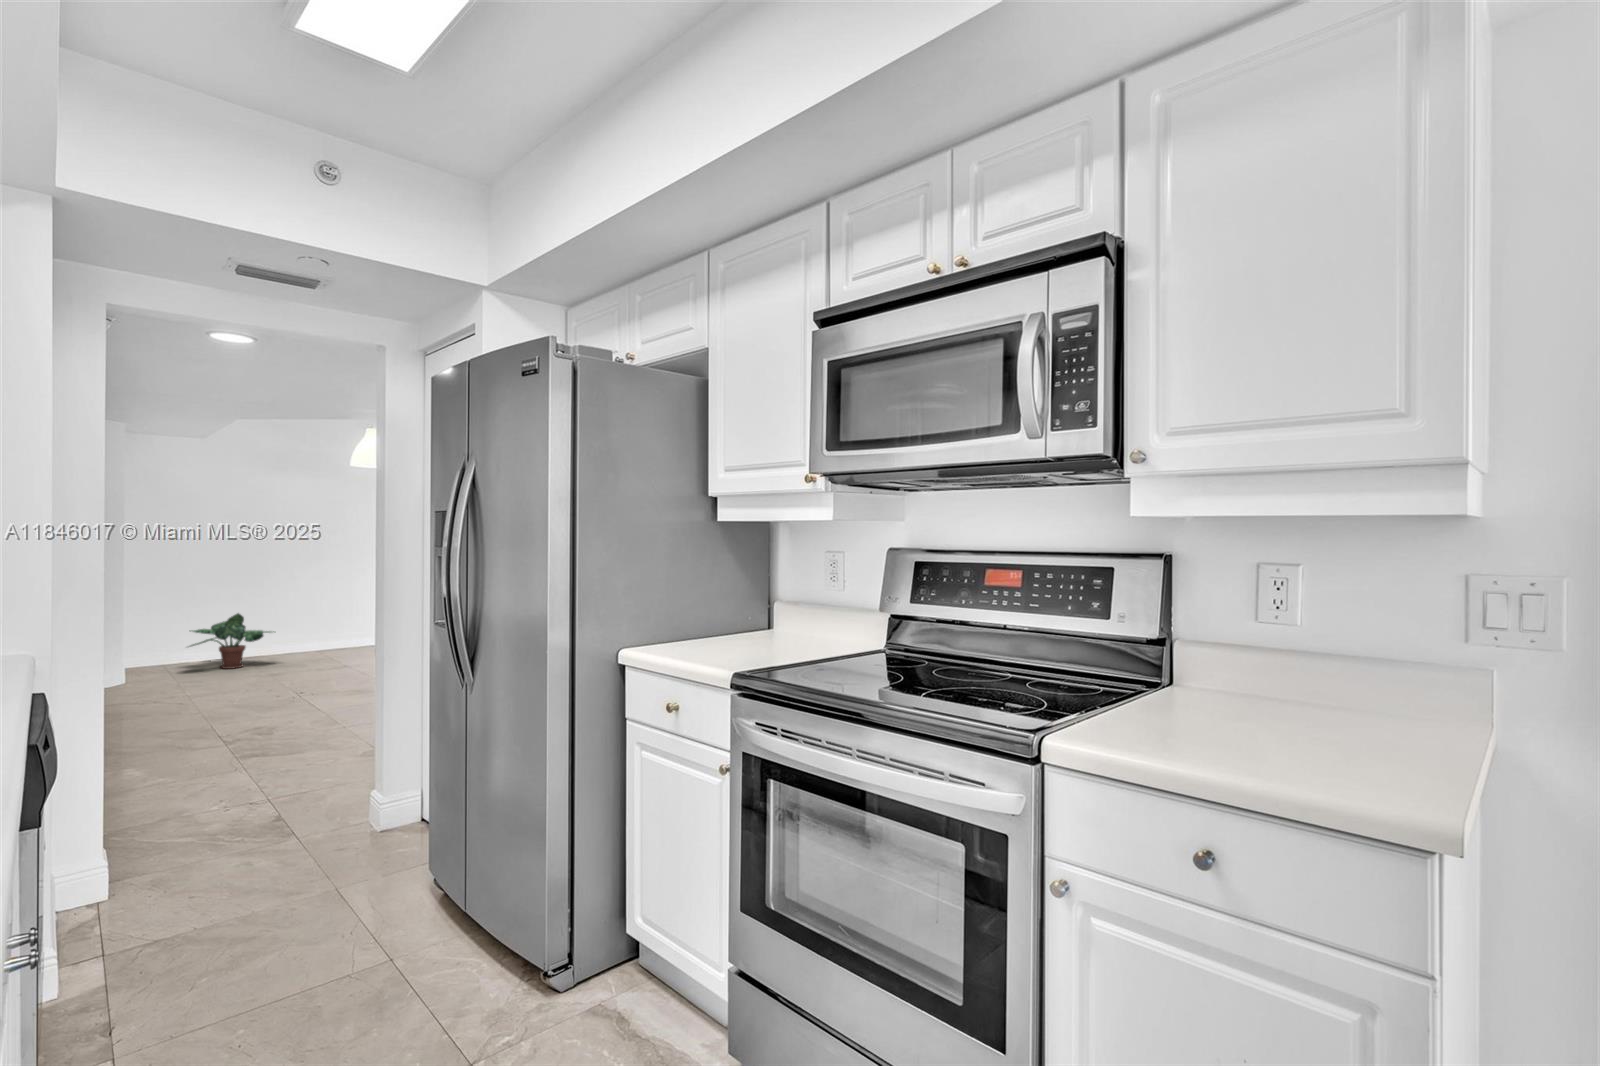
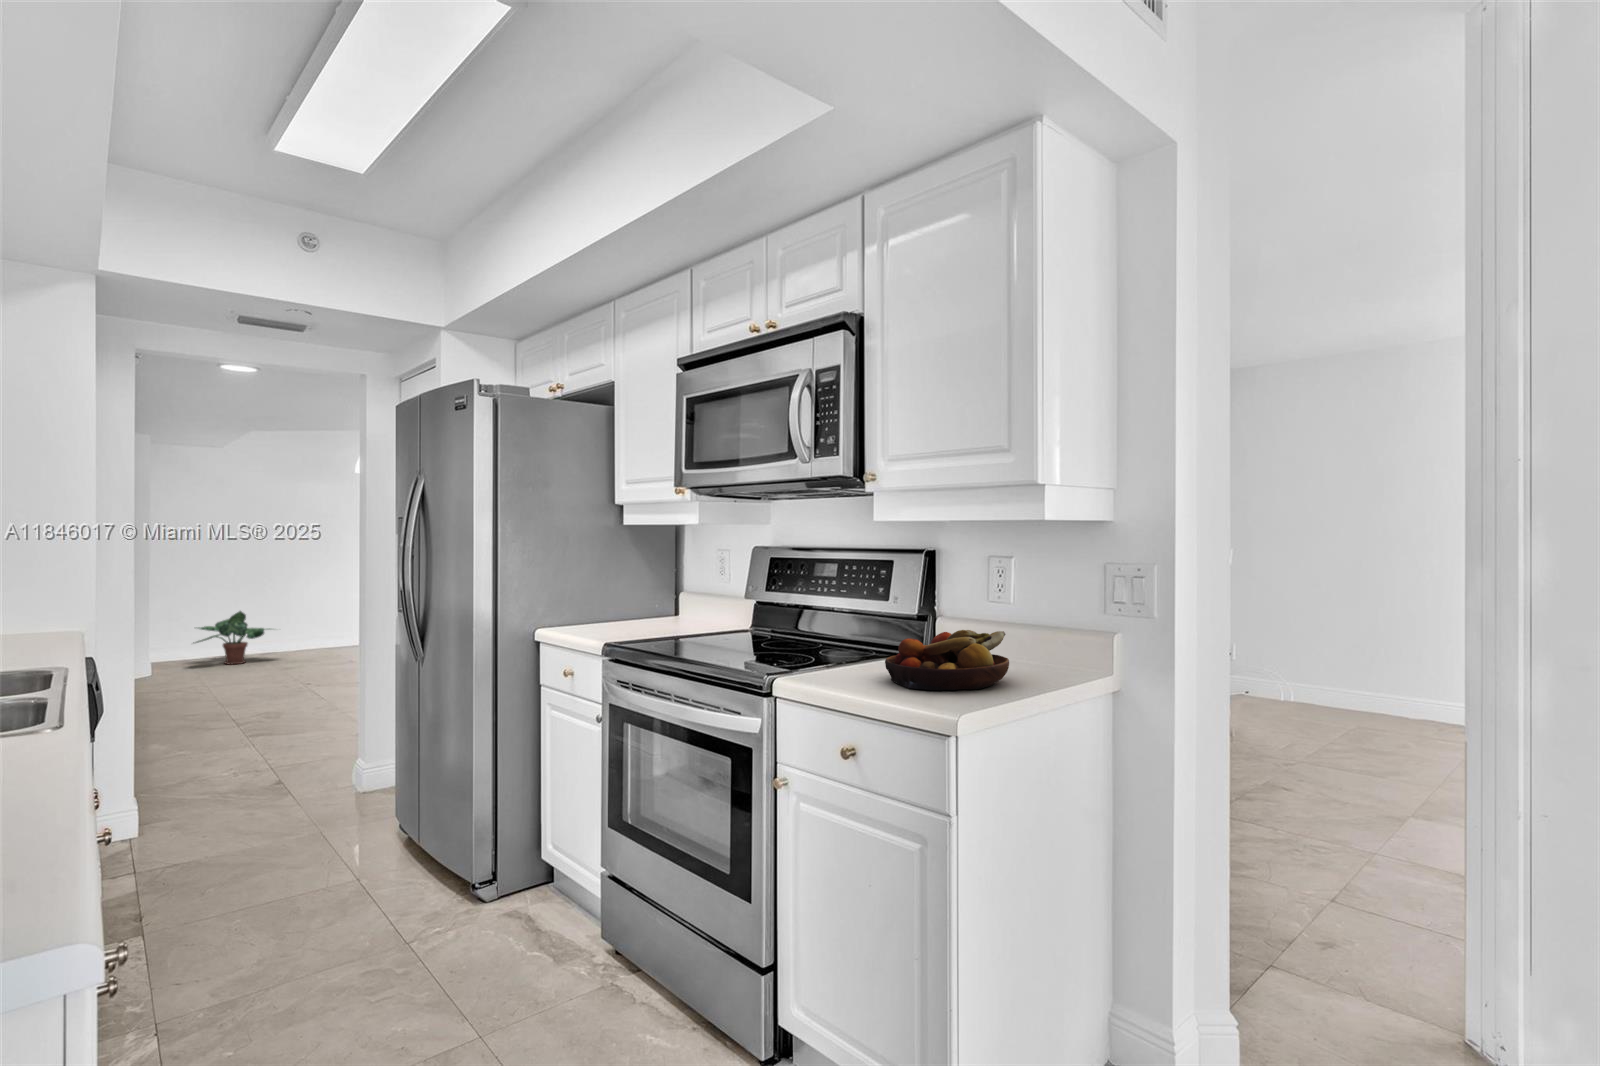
fruit bowl: none [1206,668,1417,764] -> present [885,630,1009,690]

